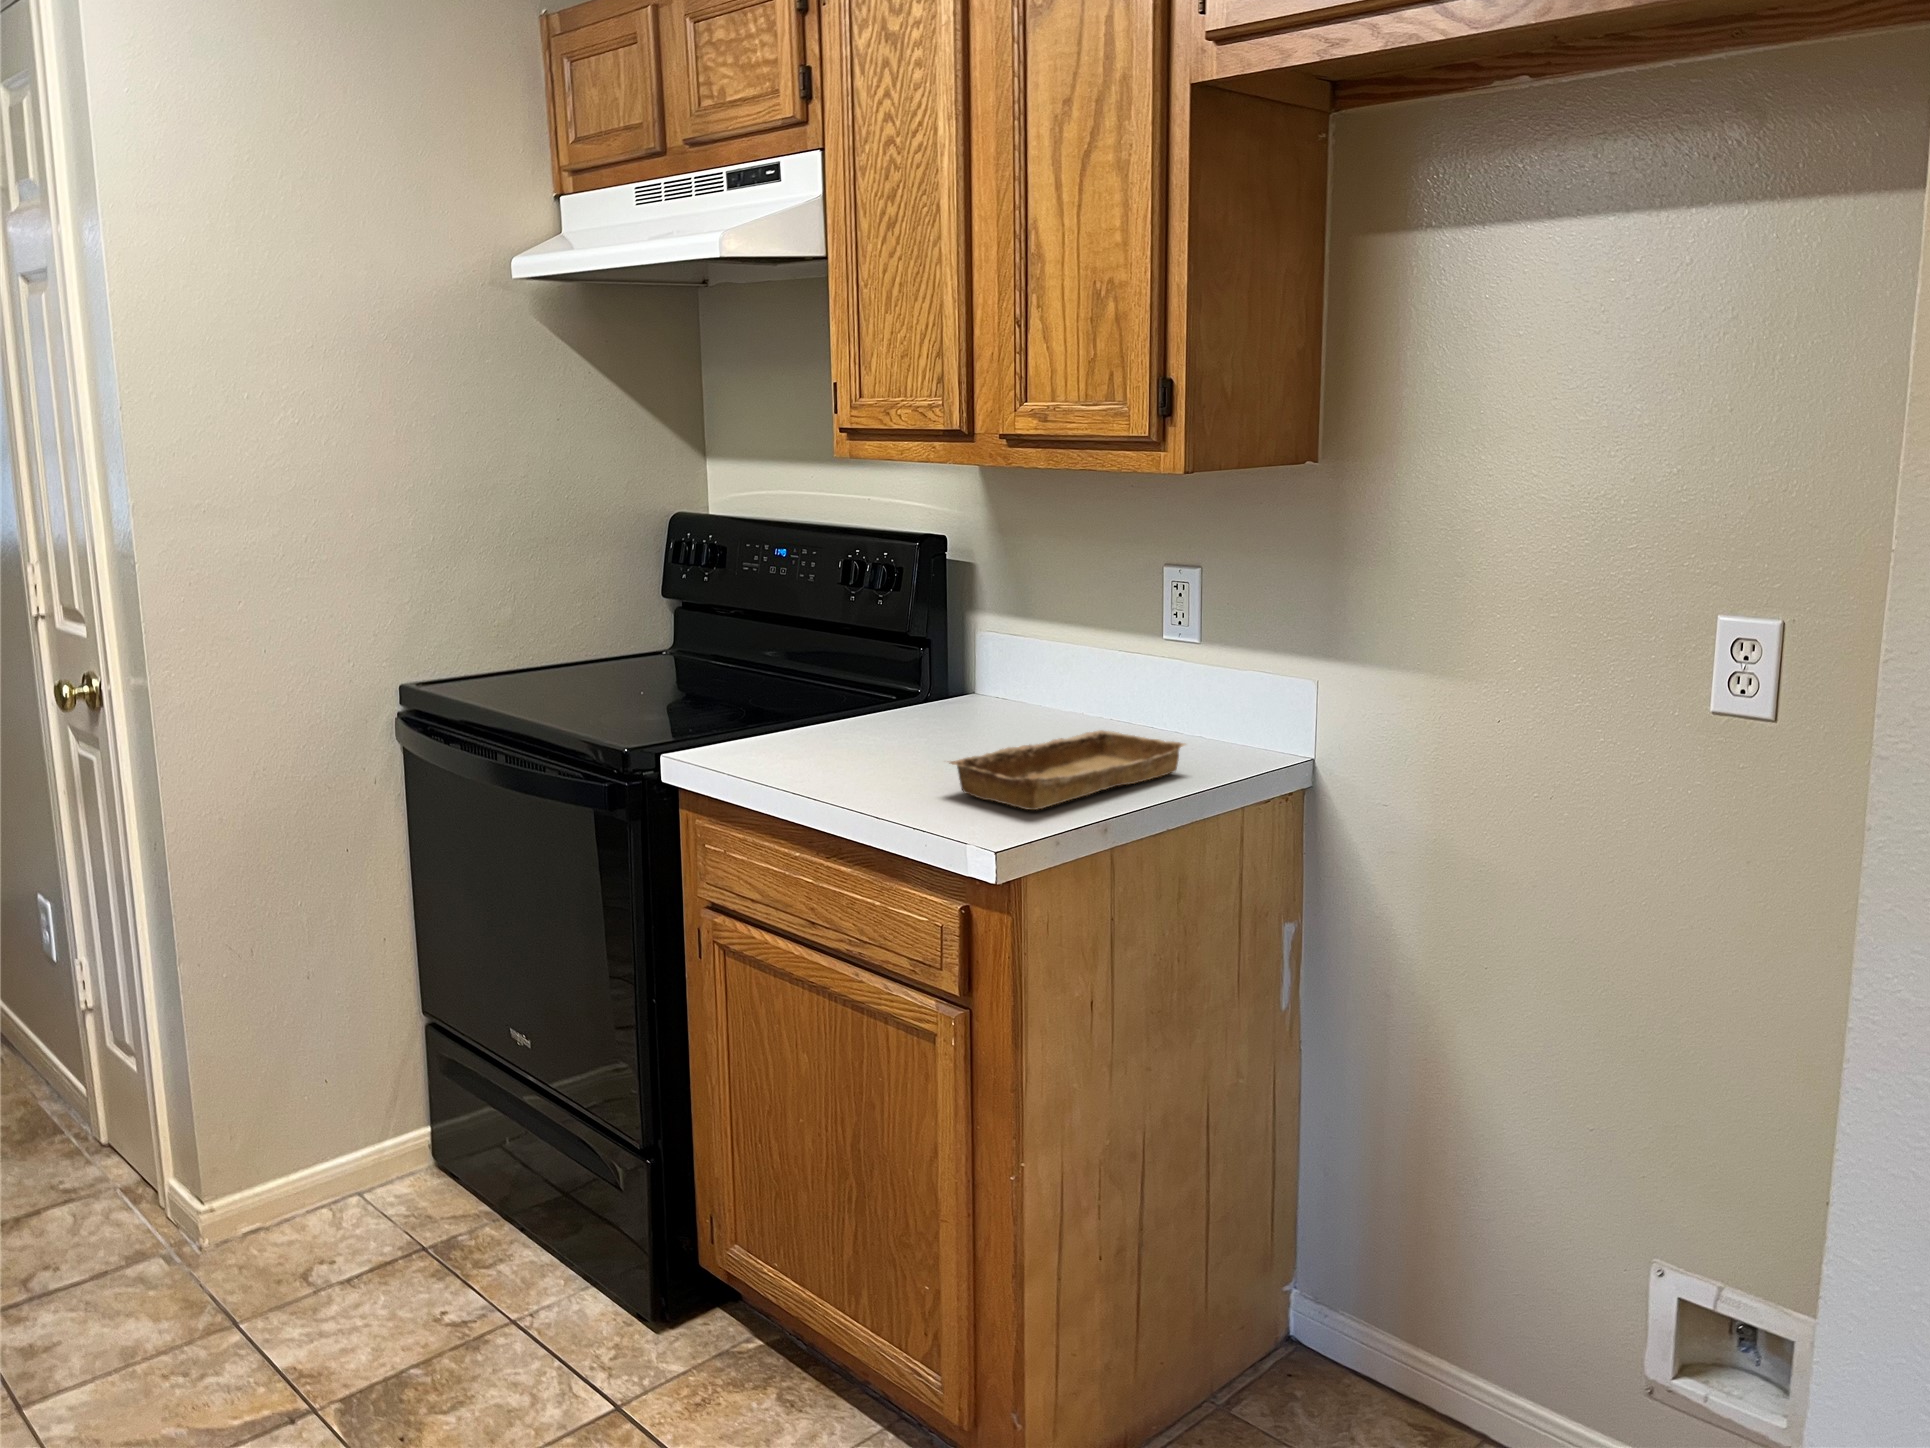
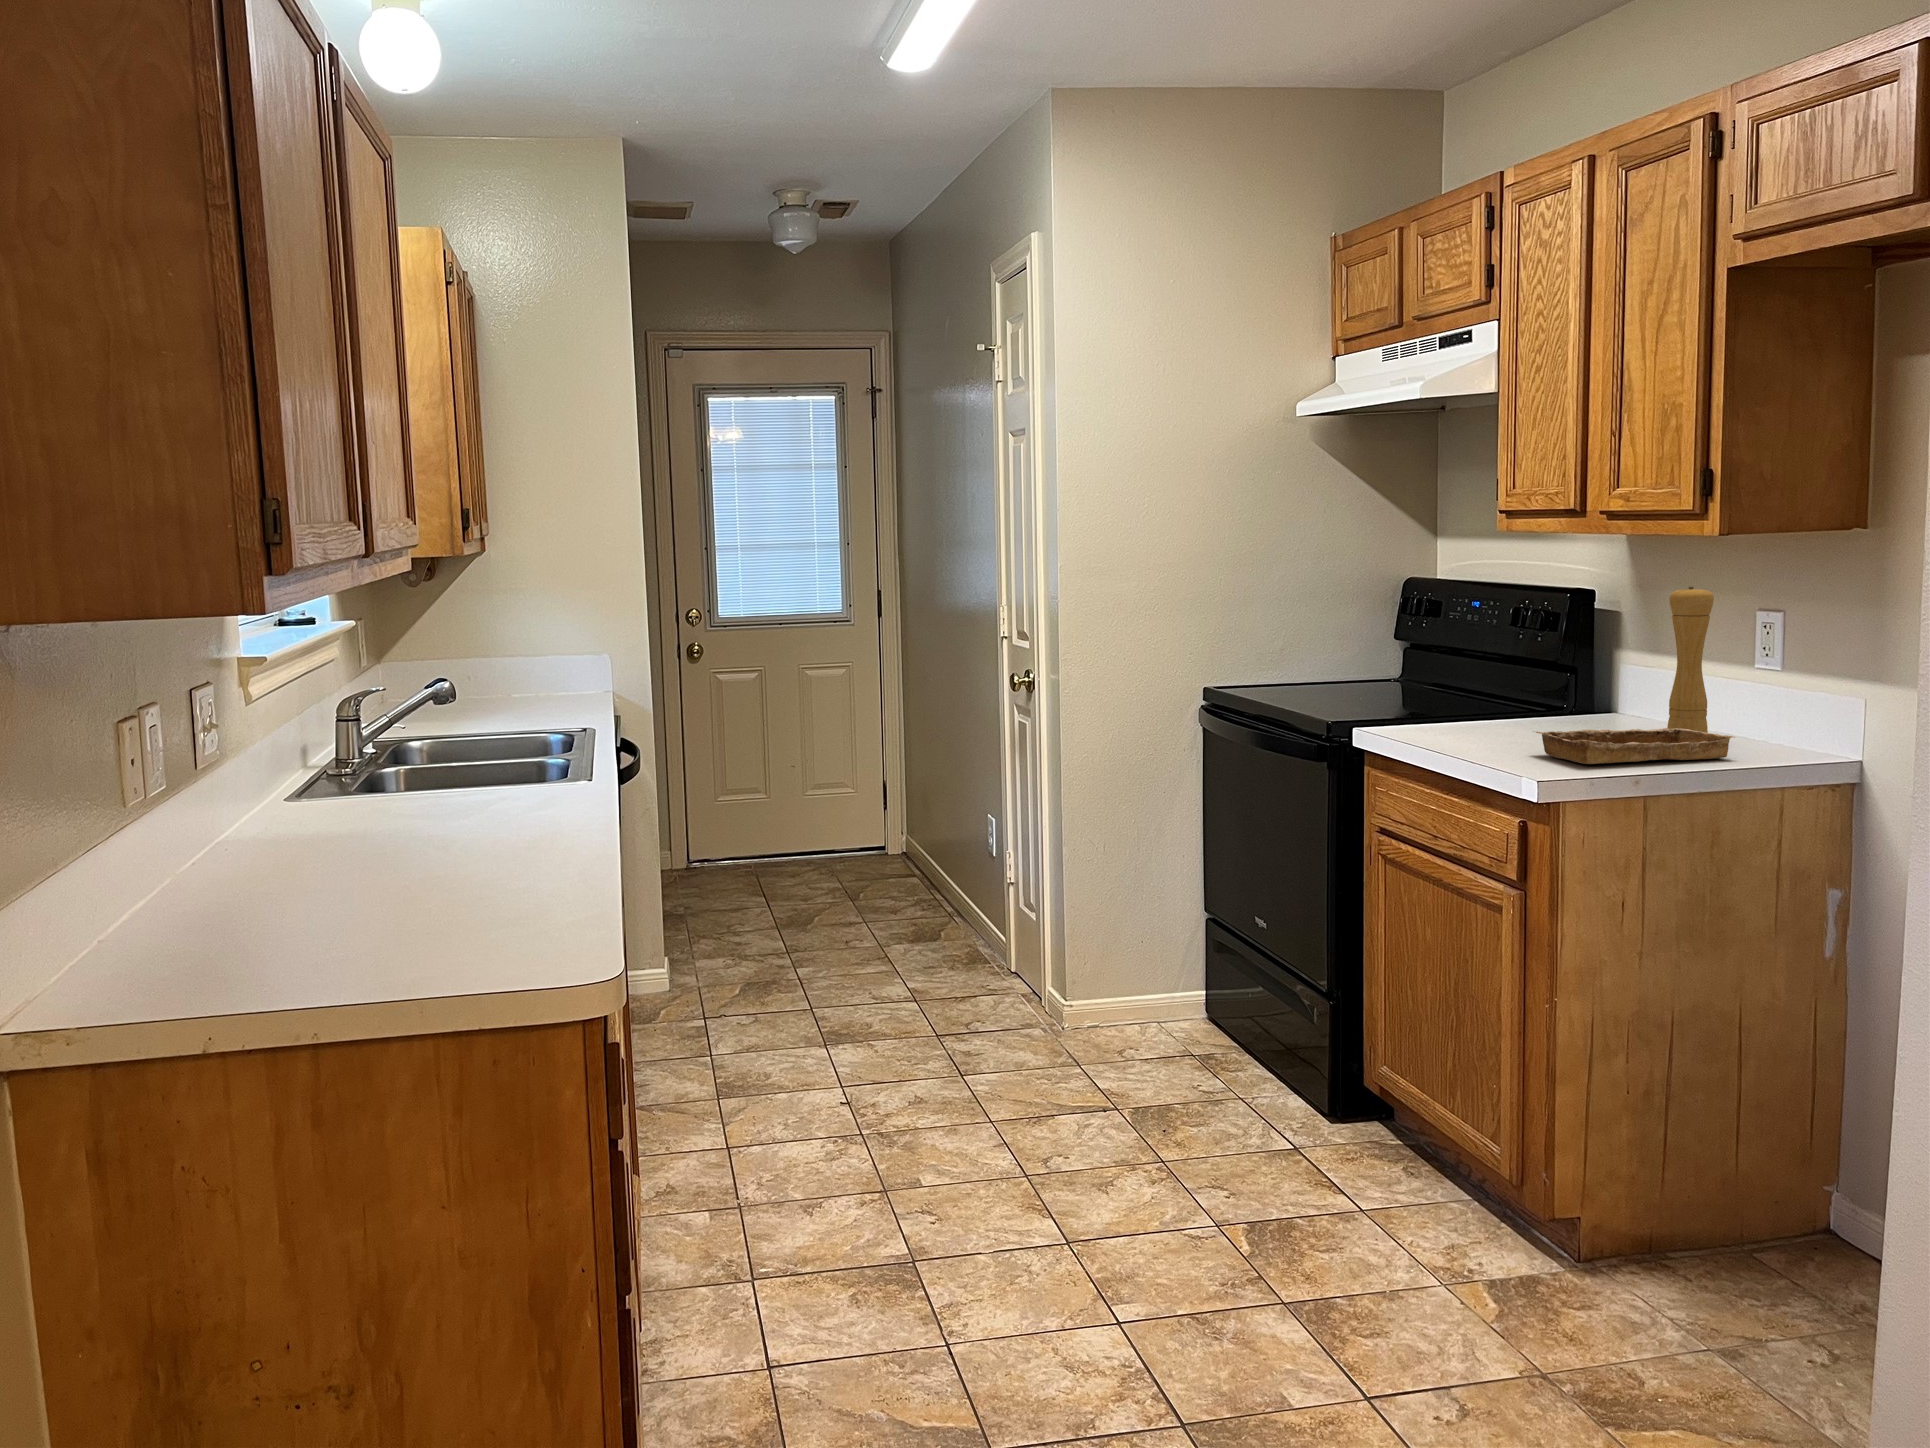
pepper mill: none [1072,538,1125,743] -> present [1667,587,1714,733]

